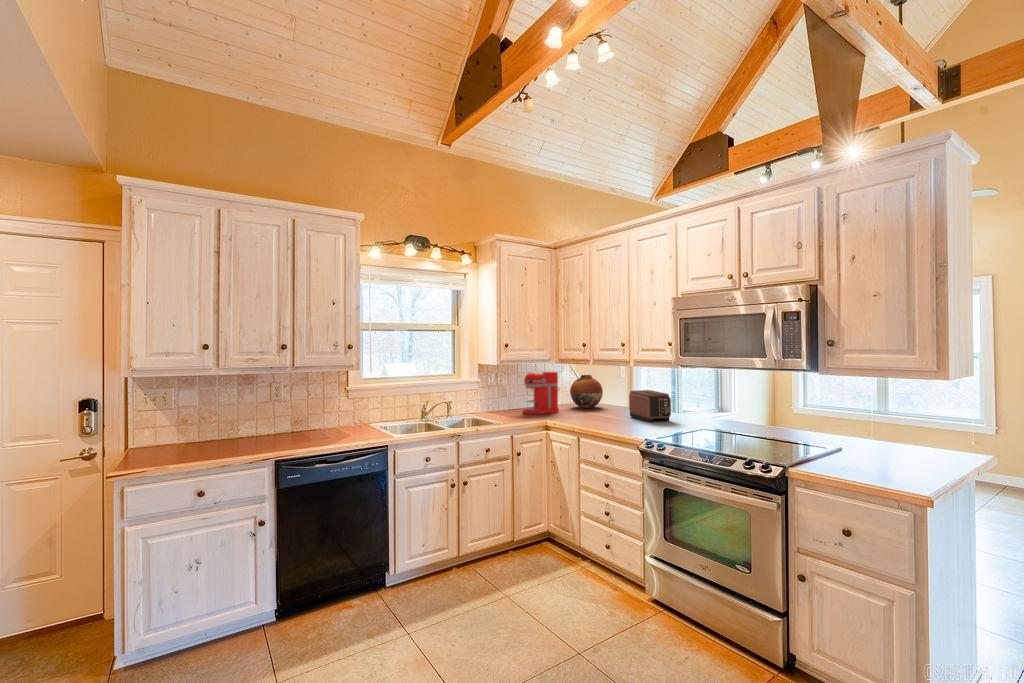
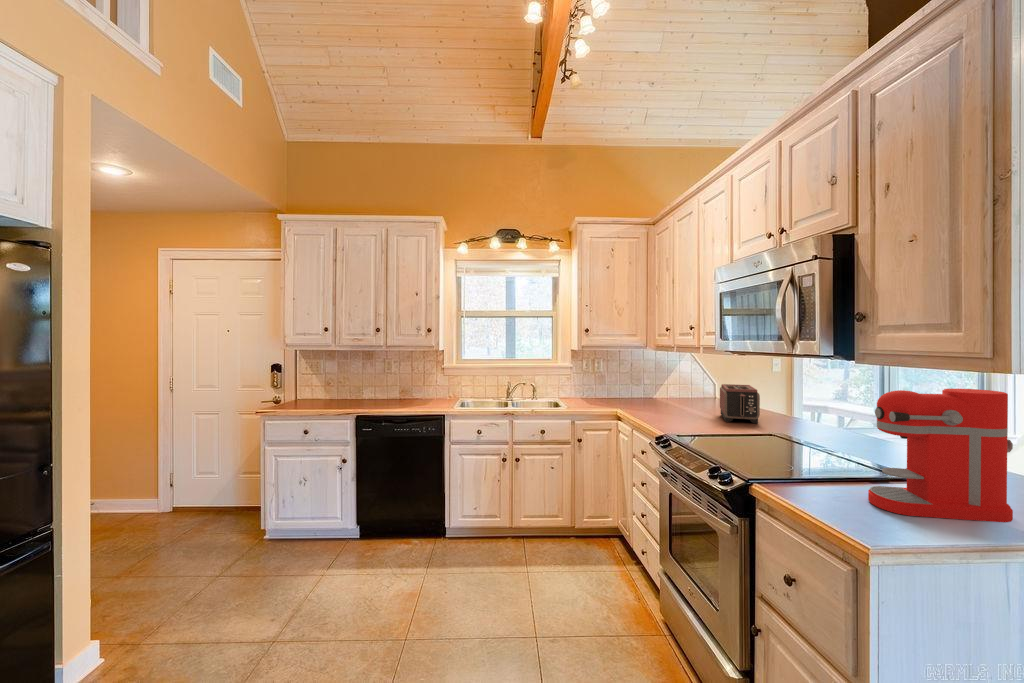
coffee maker: present [523,372,559,414] -> present [868,389,1013,522]
vase: present [570,375,603,408] -> none [678,365,718,403]

